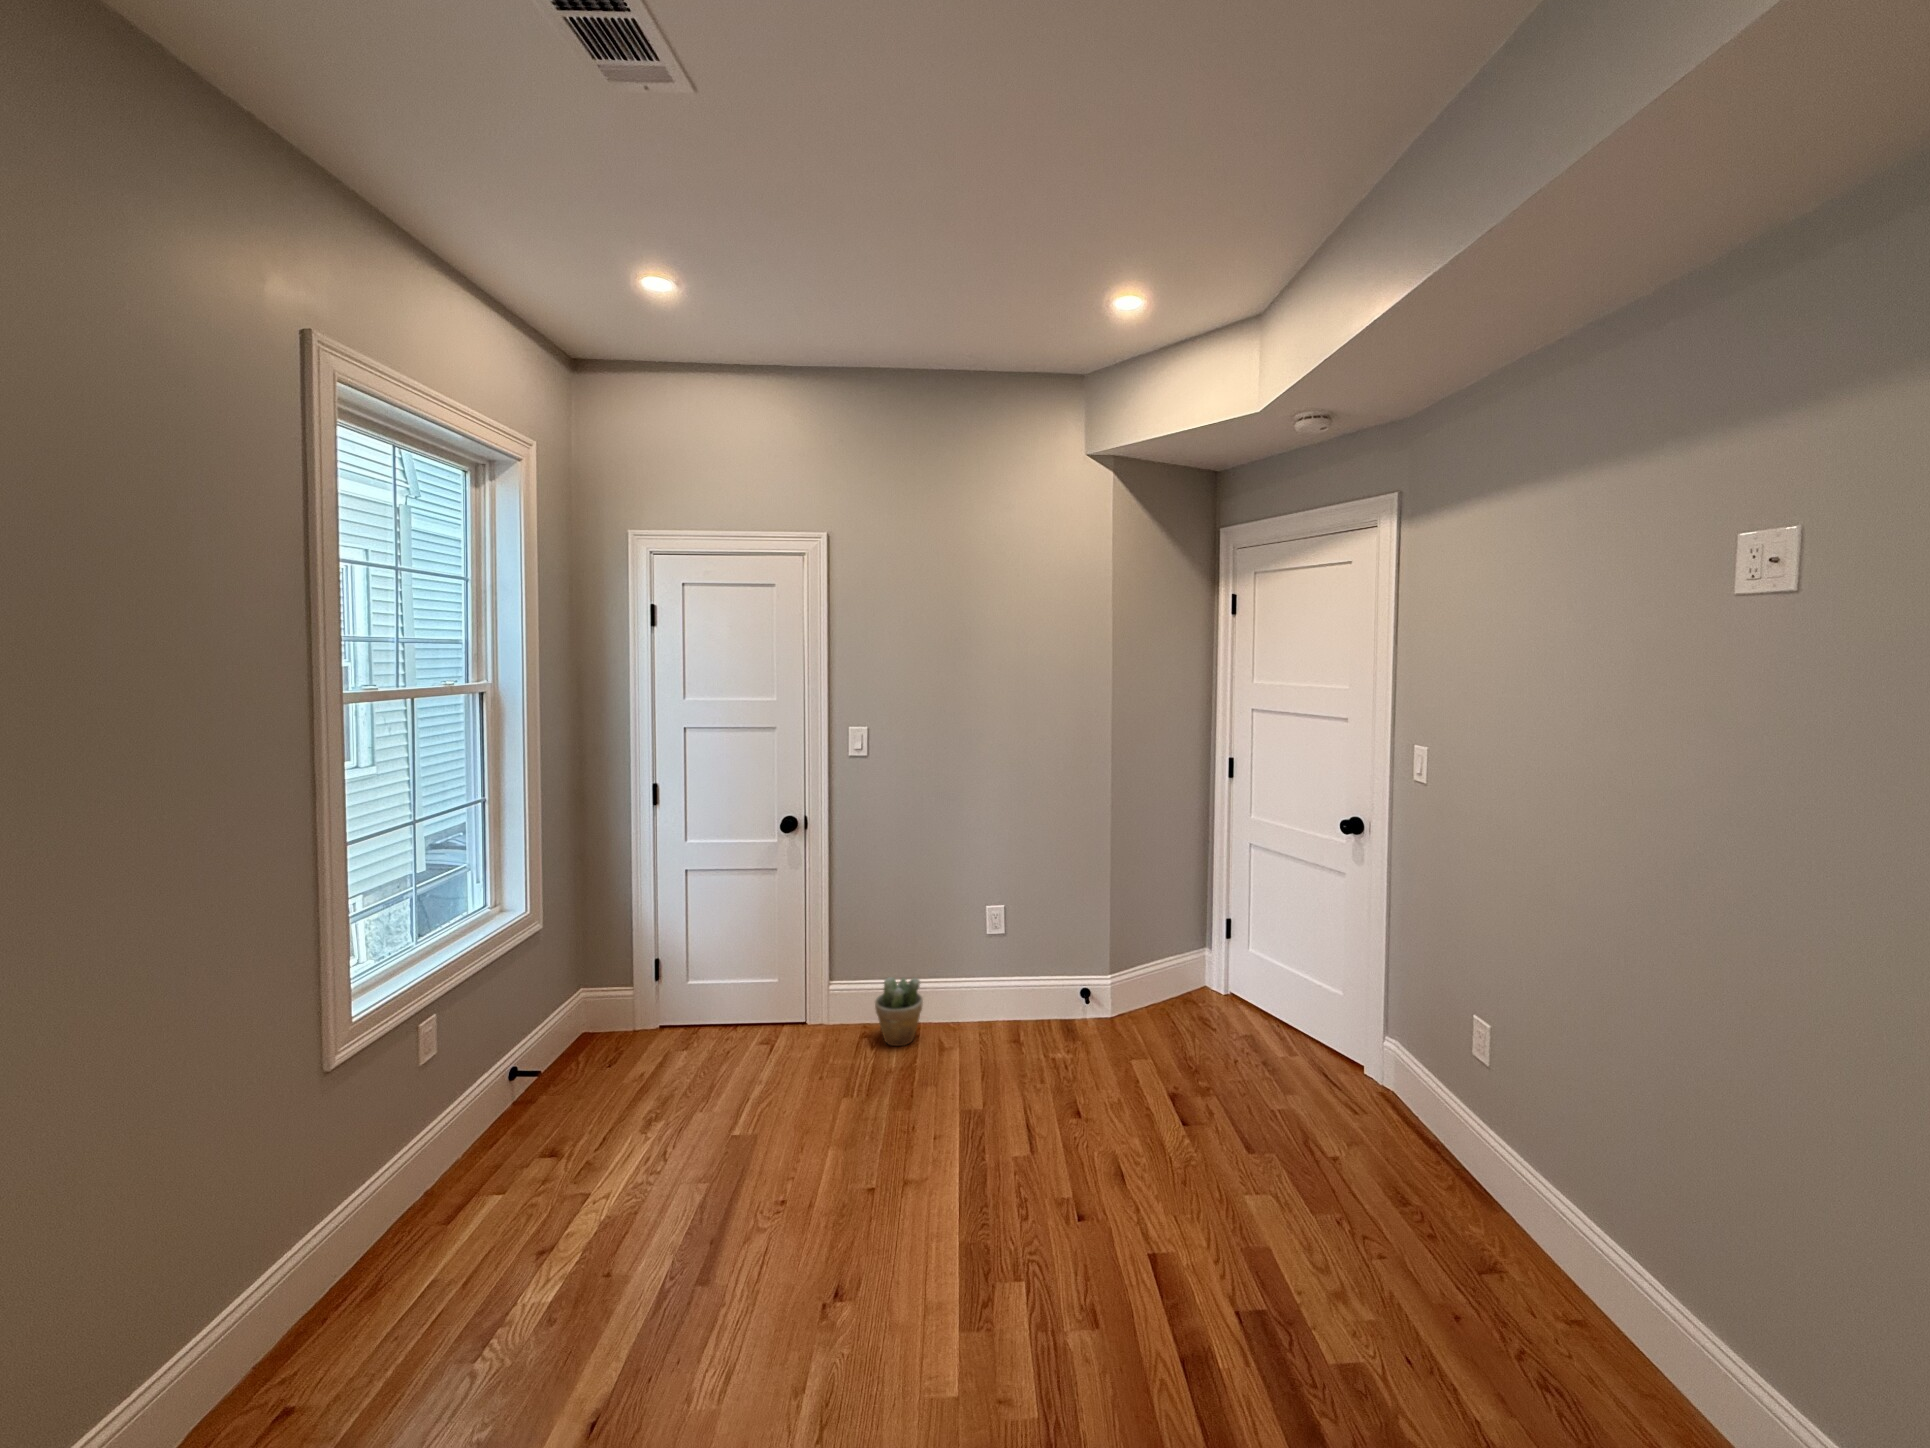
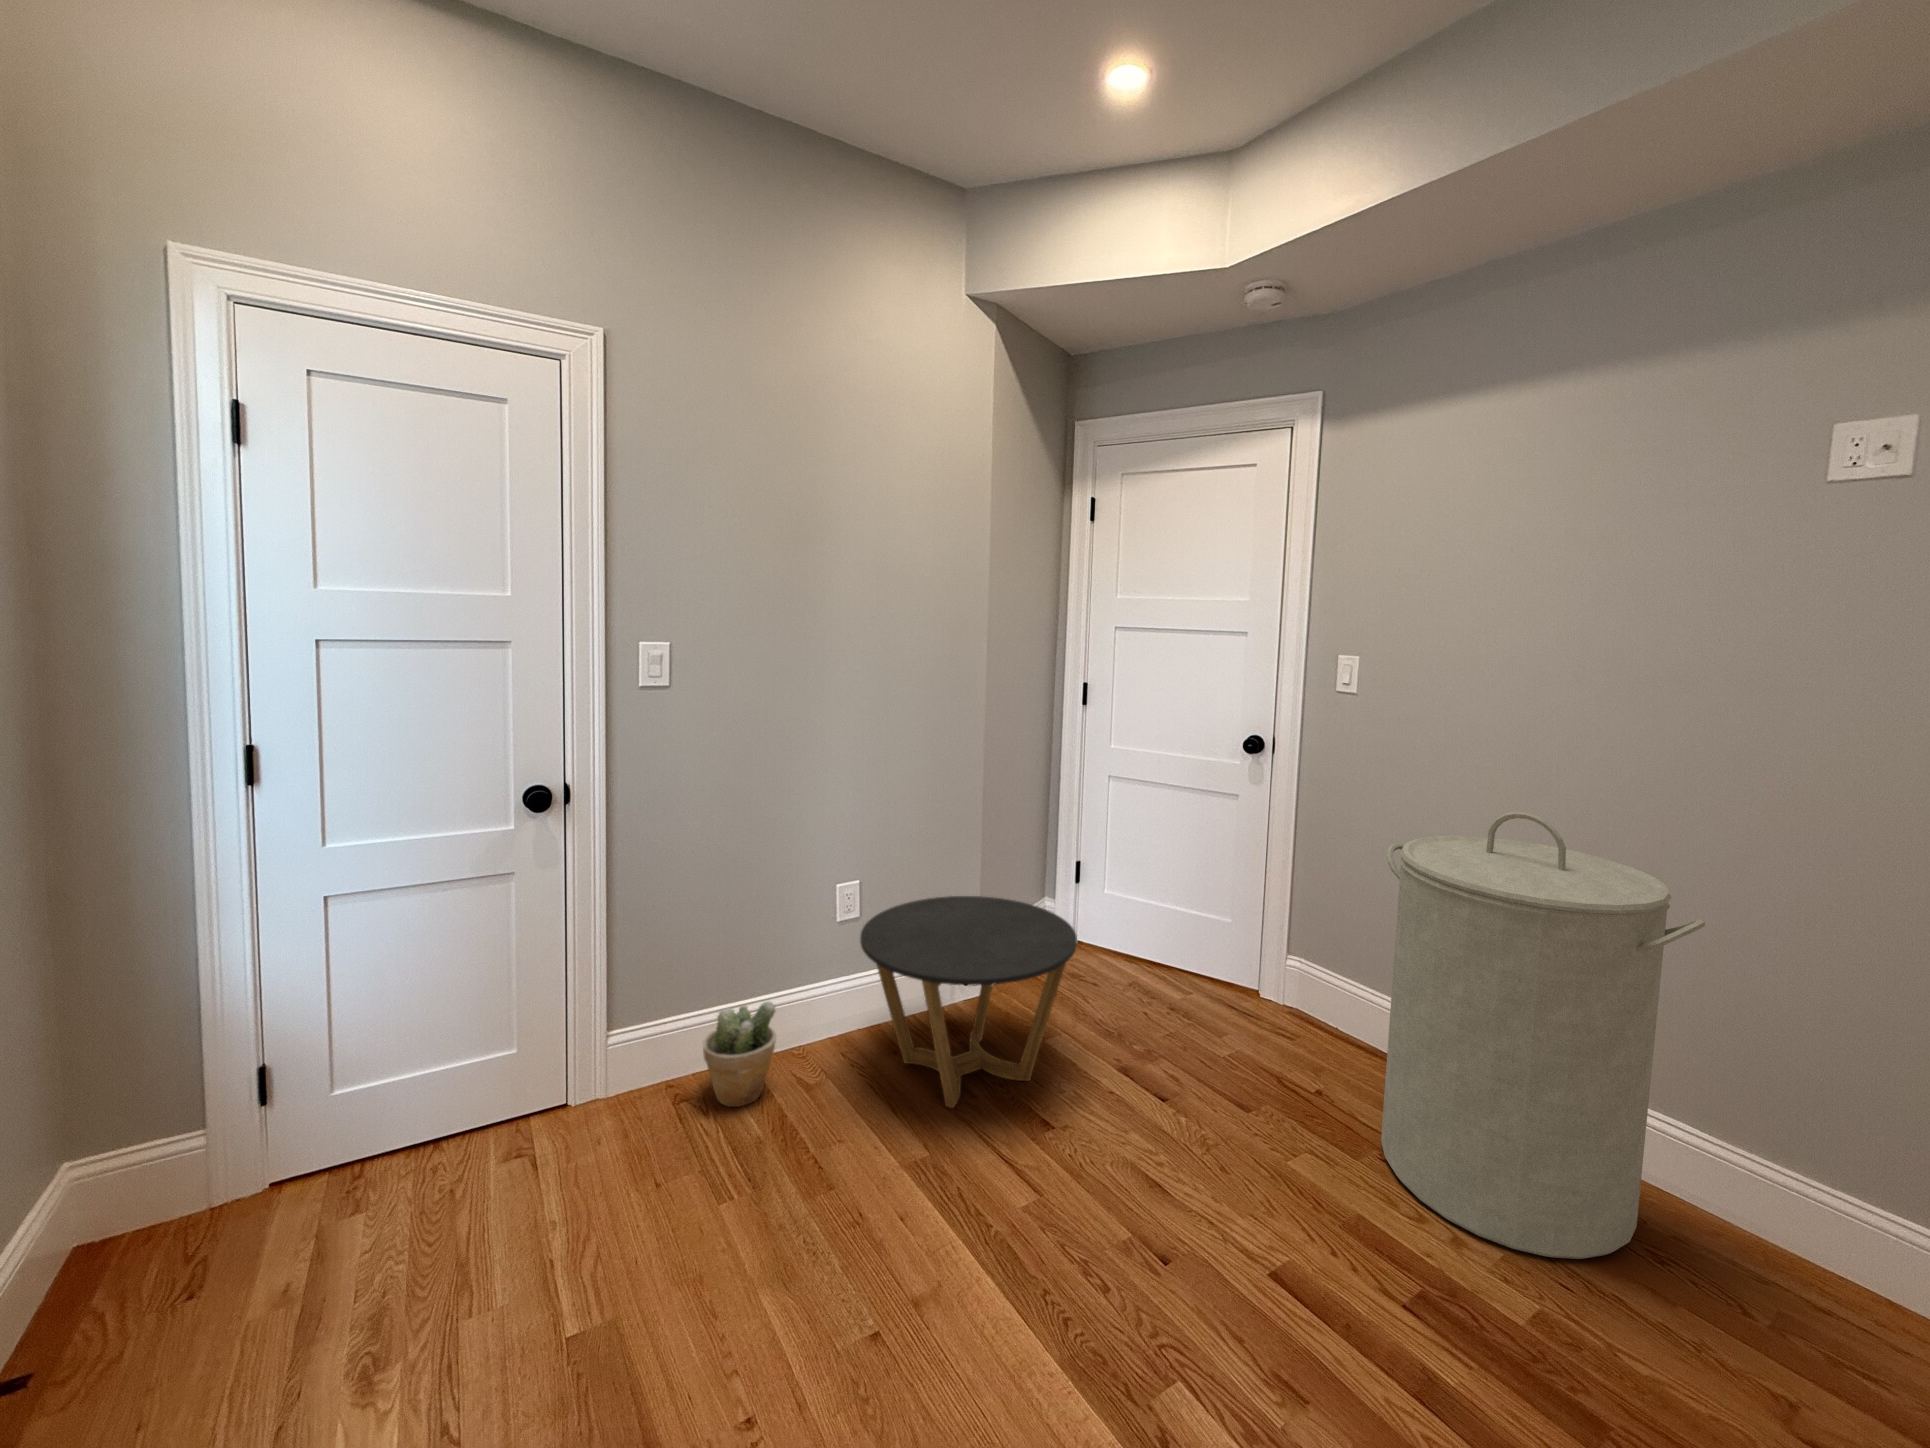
laundry hamper: none [1335,913,1593,1367] -> present [1381,812,1705,1259]
side table: none [971,925,1137,1084] -> present [860,896,1077,1108]

